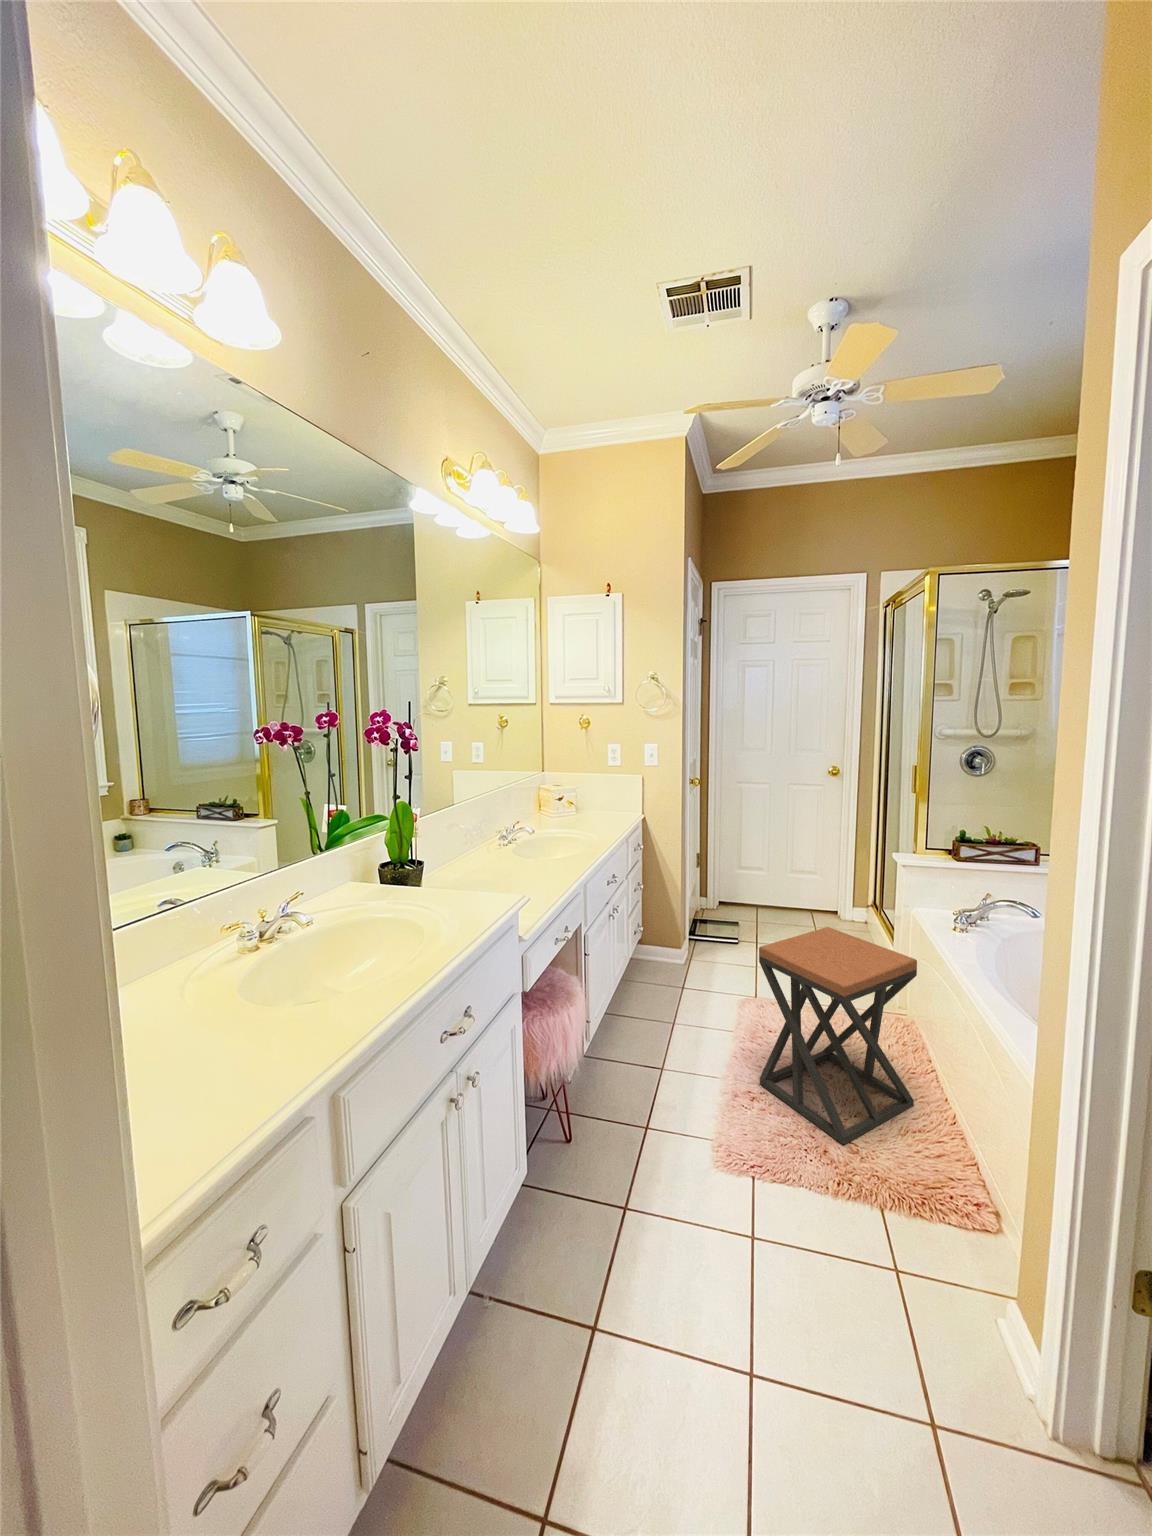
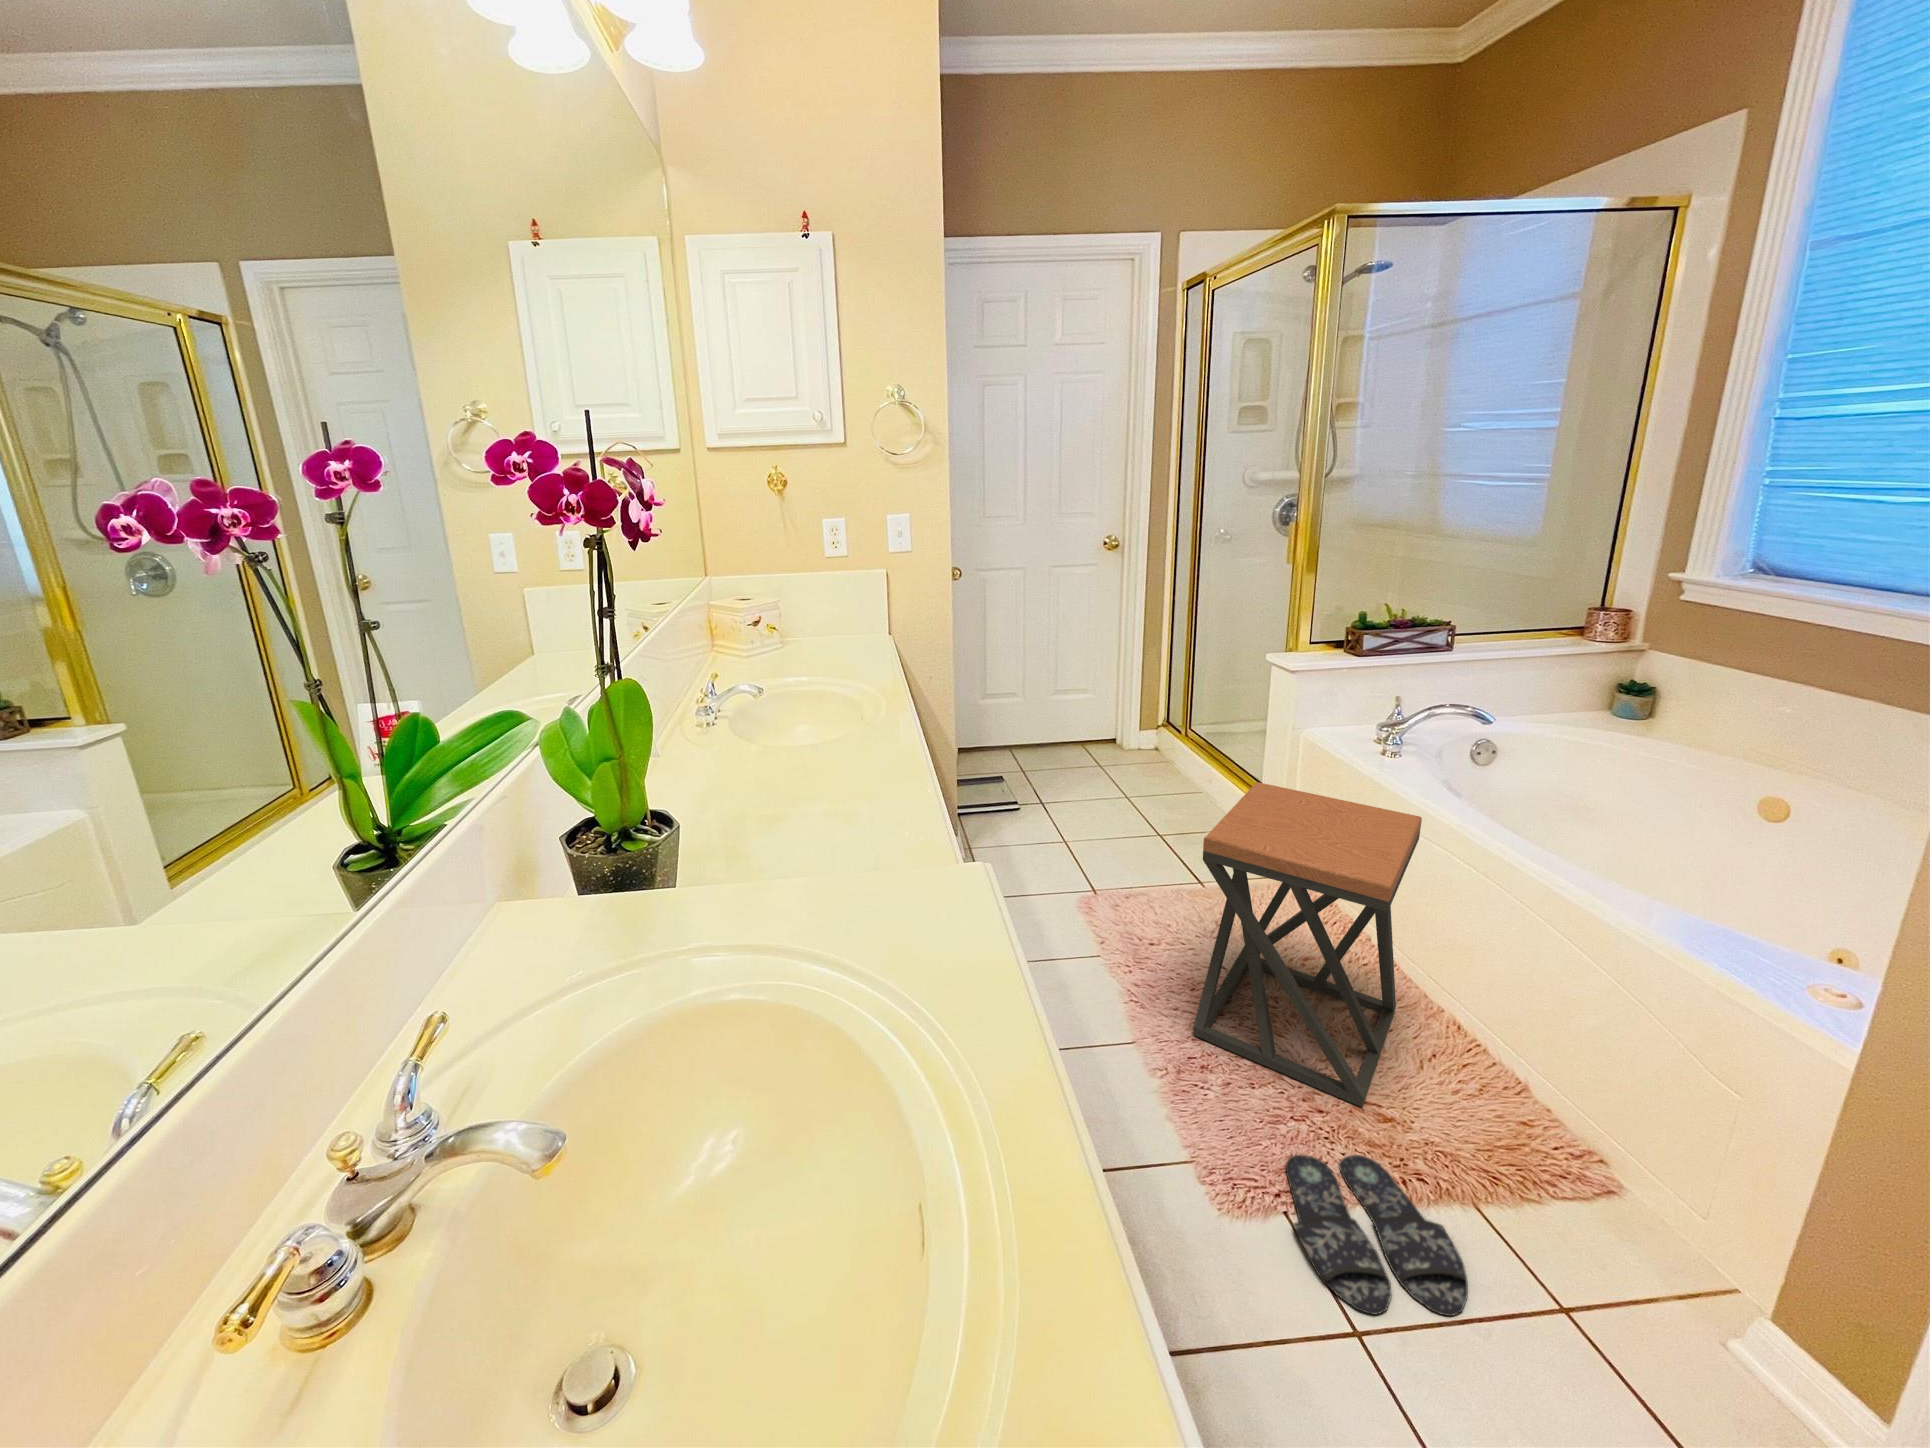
slippers: none [745,1154,845,1248] -> present [1286,1155,1468,1316]

